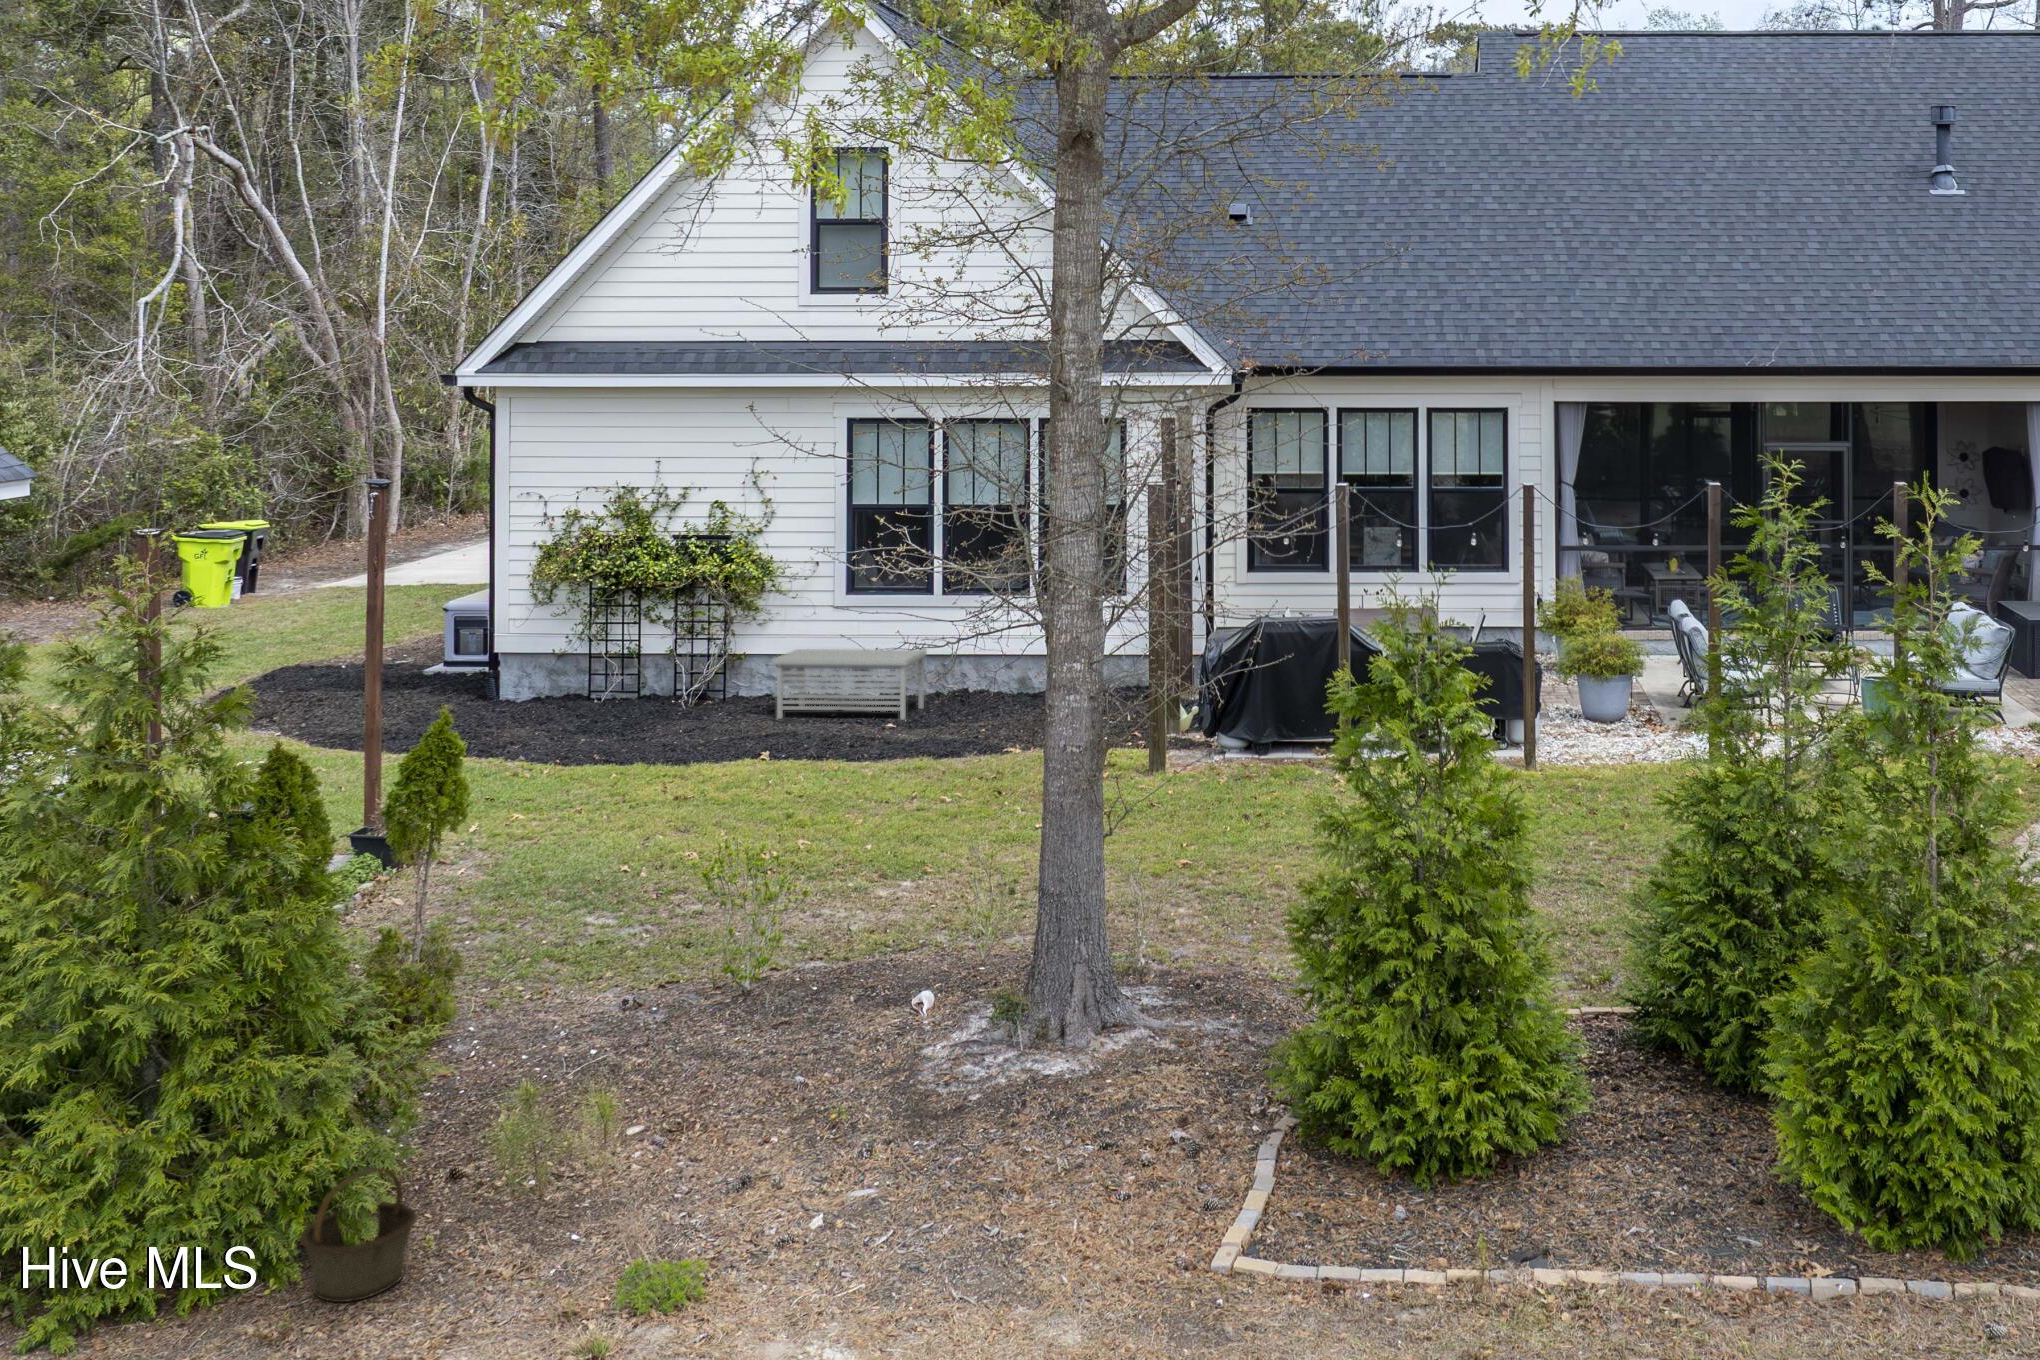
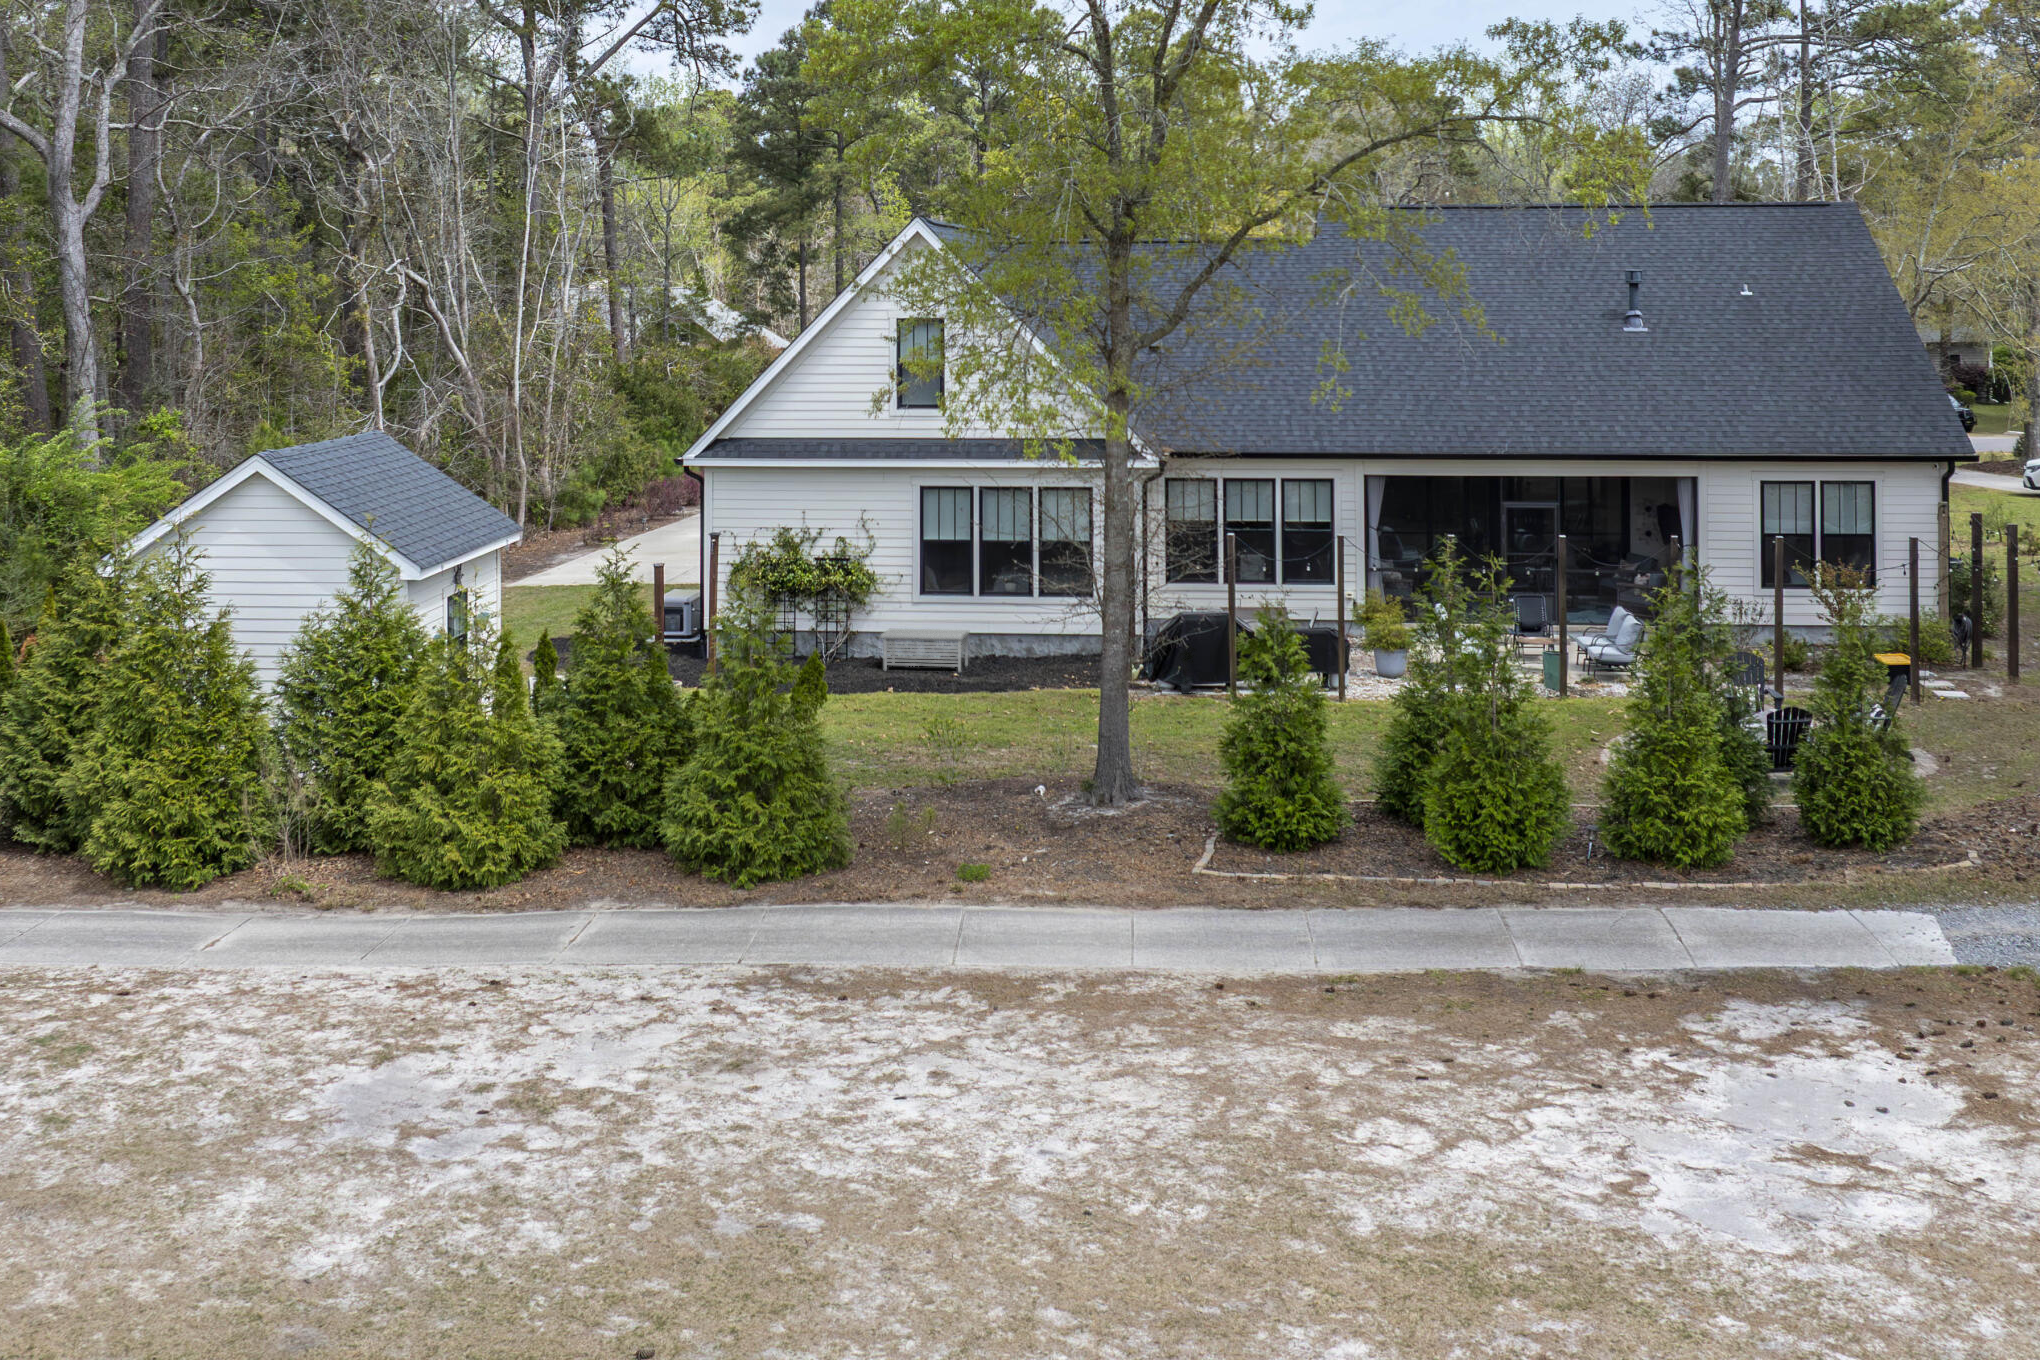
potted plant: none [1251,669,1288,755] -> present [1180,646,1195,694]
basket: present [301,1168,417,1302] -> none [892,807,927,848]

